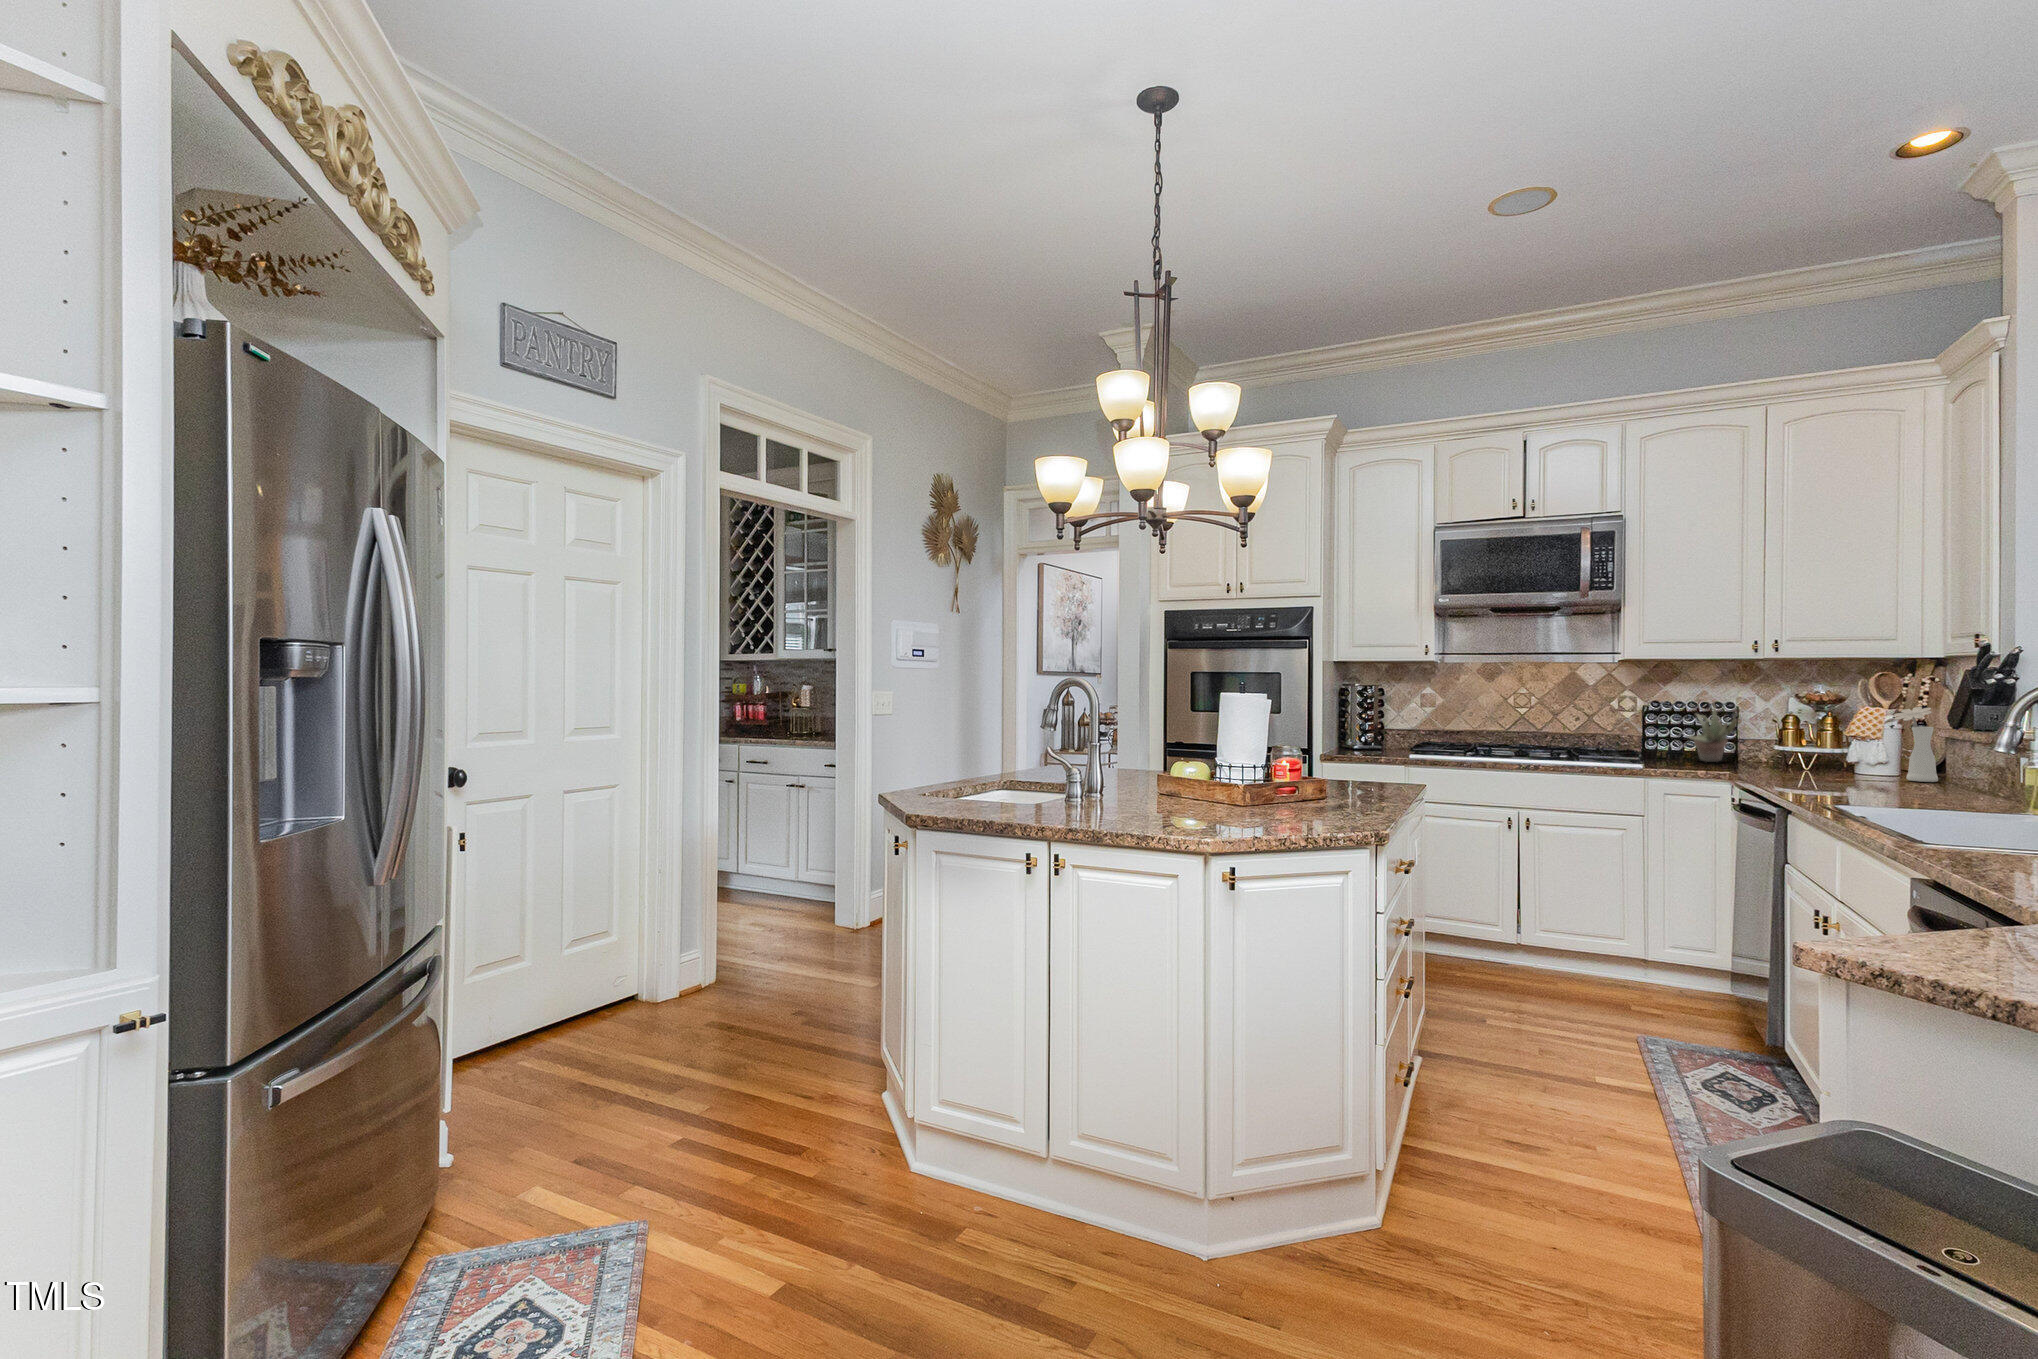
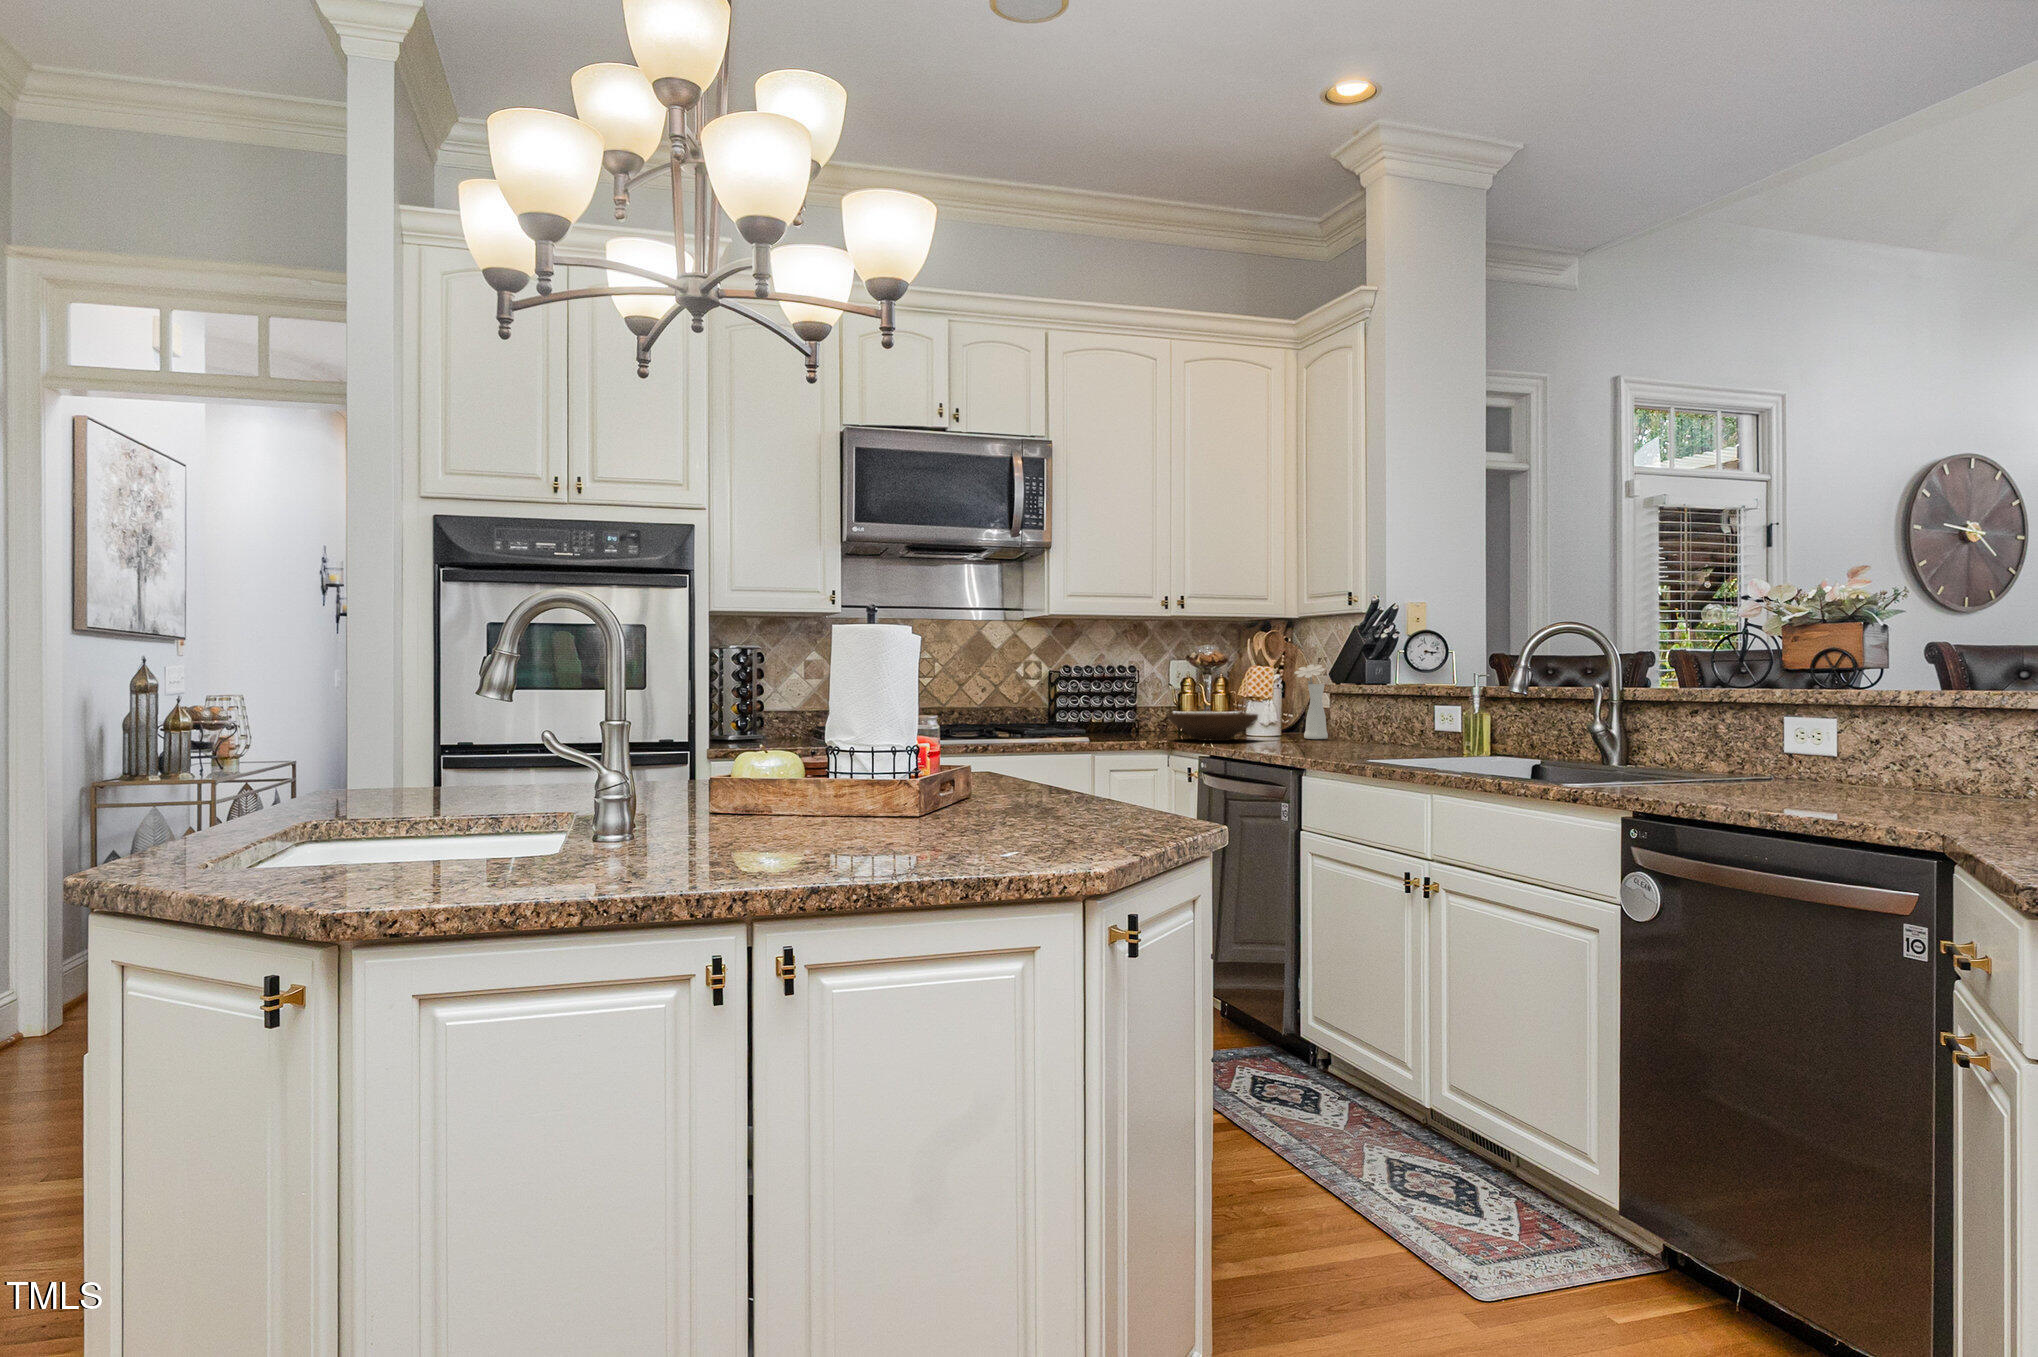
succulent plant: present [1687,703,1737,762] -> none [1098,665,1142,733]
wooden bowl: none [1735,748,1841,777] -> present [1168,713,1258,741]

